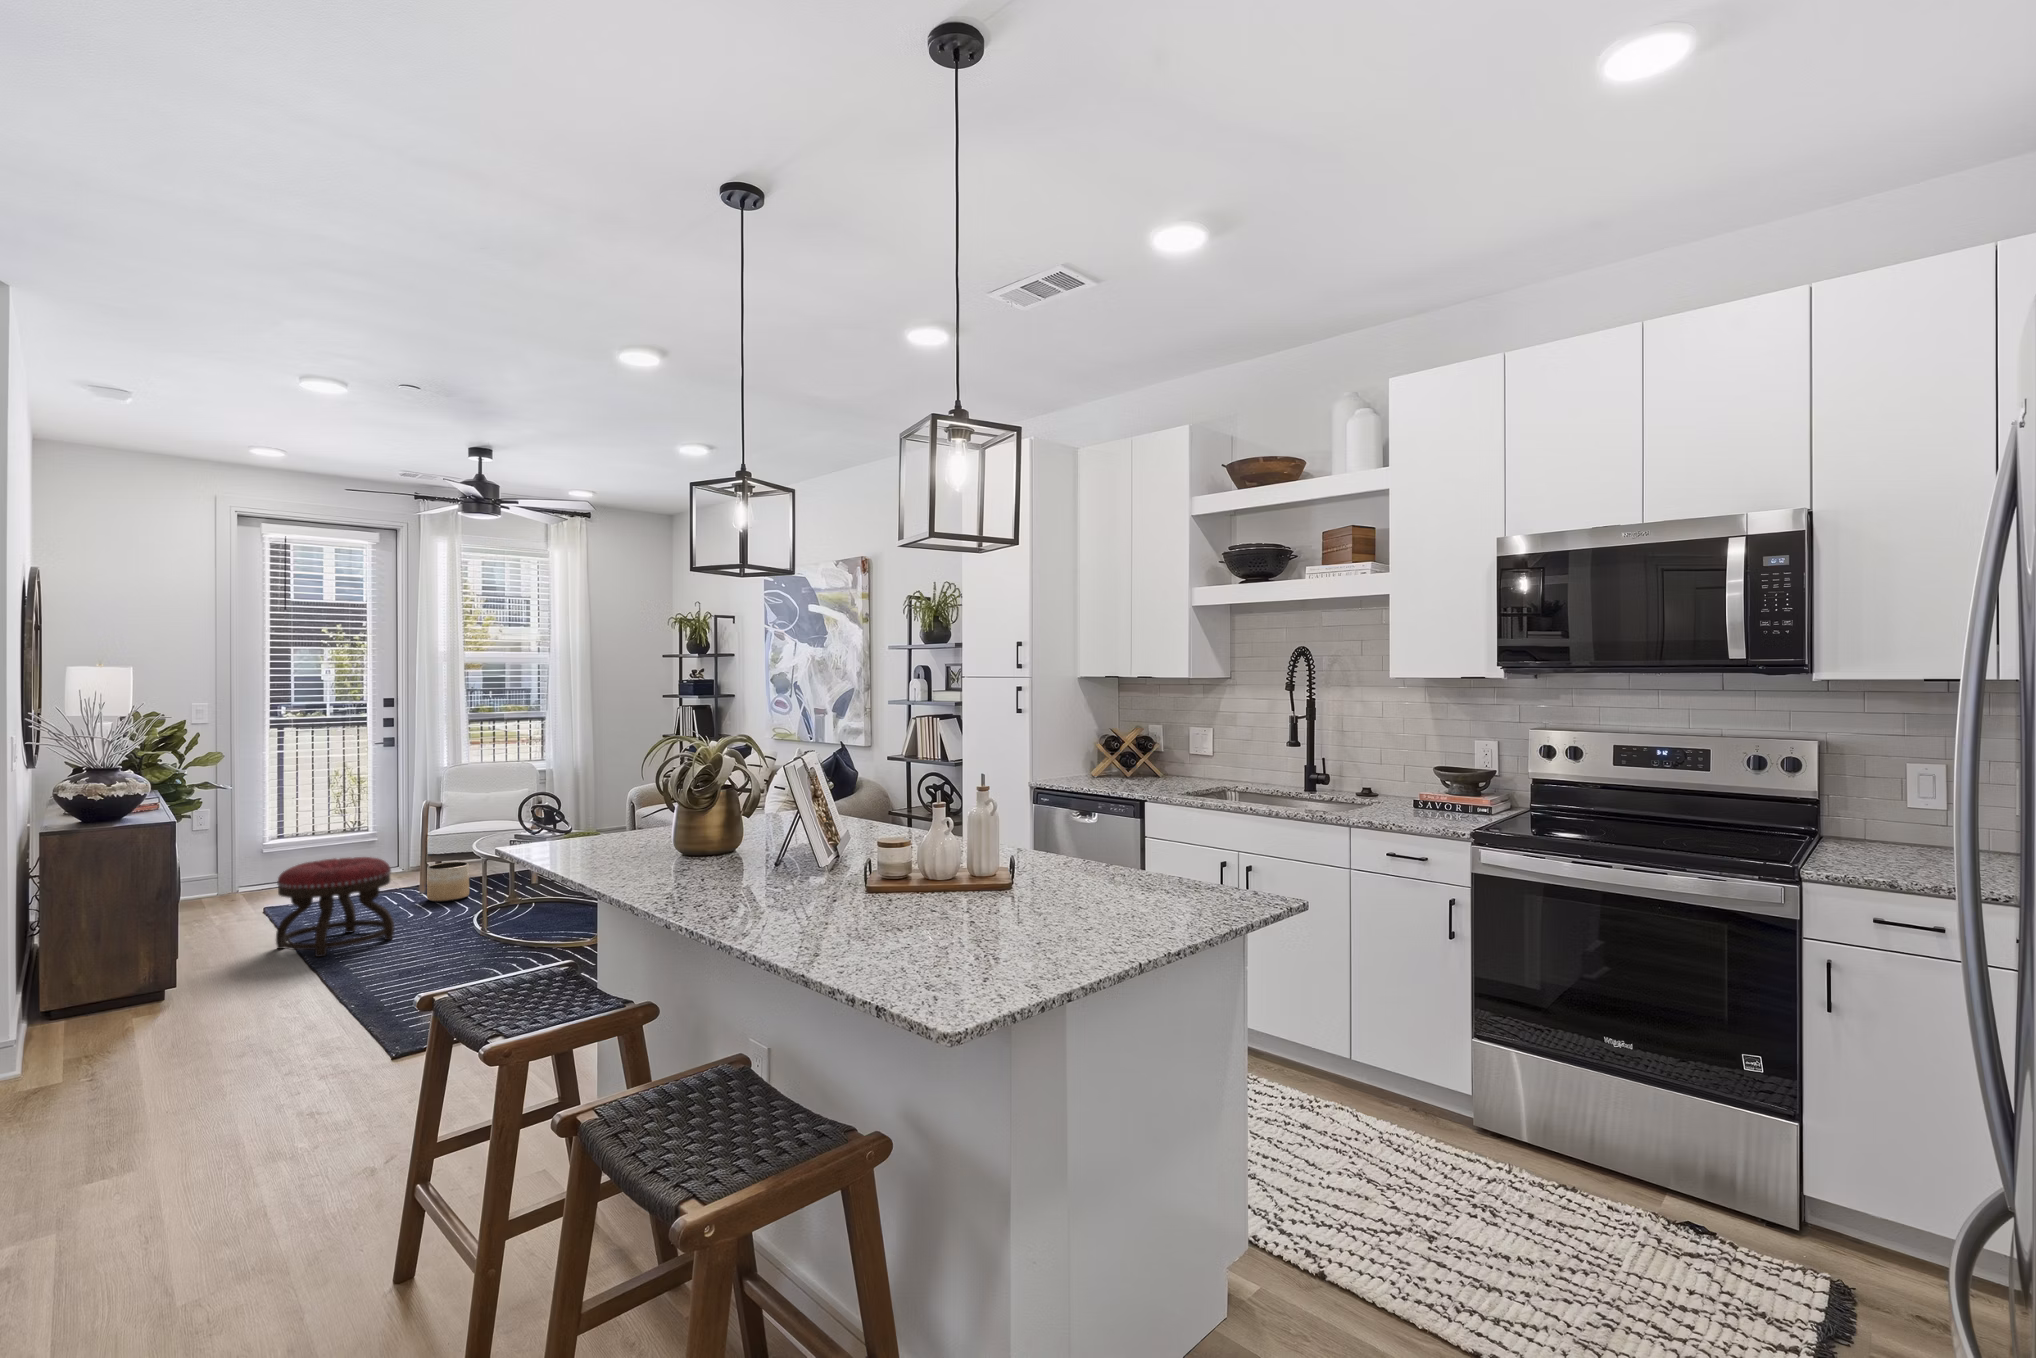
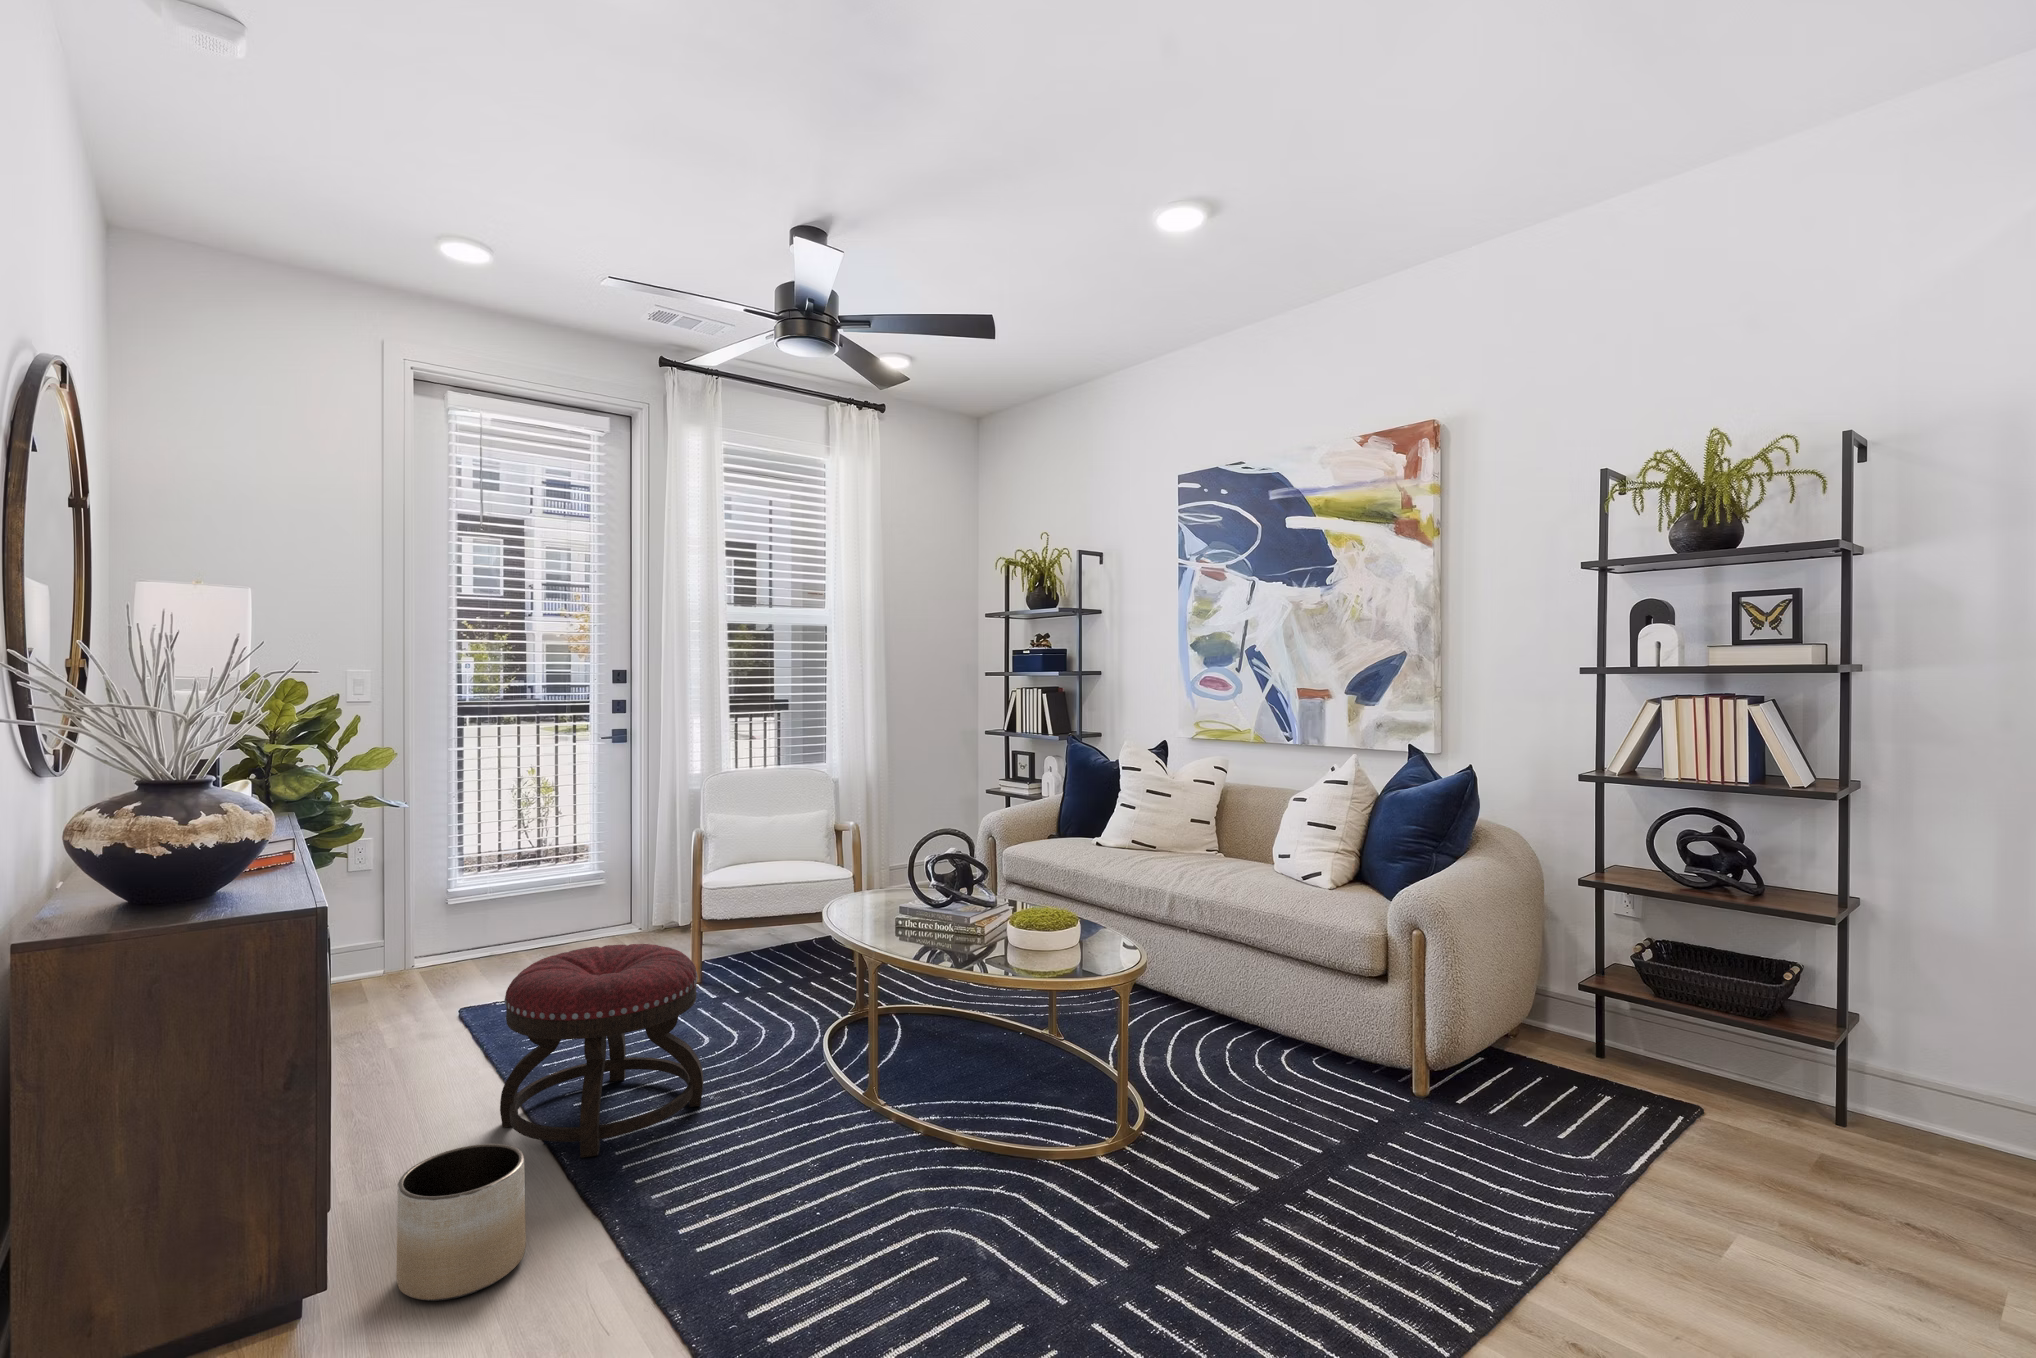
planter: present [427,862,469,902] -> present [397,1144,526,1301]

